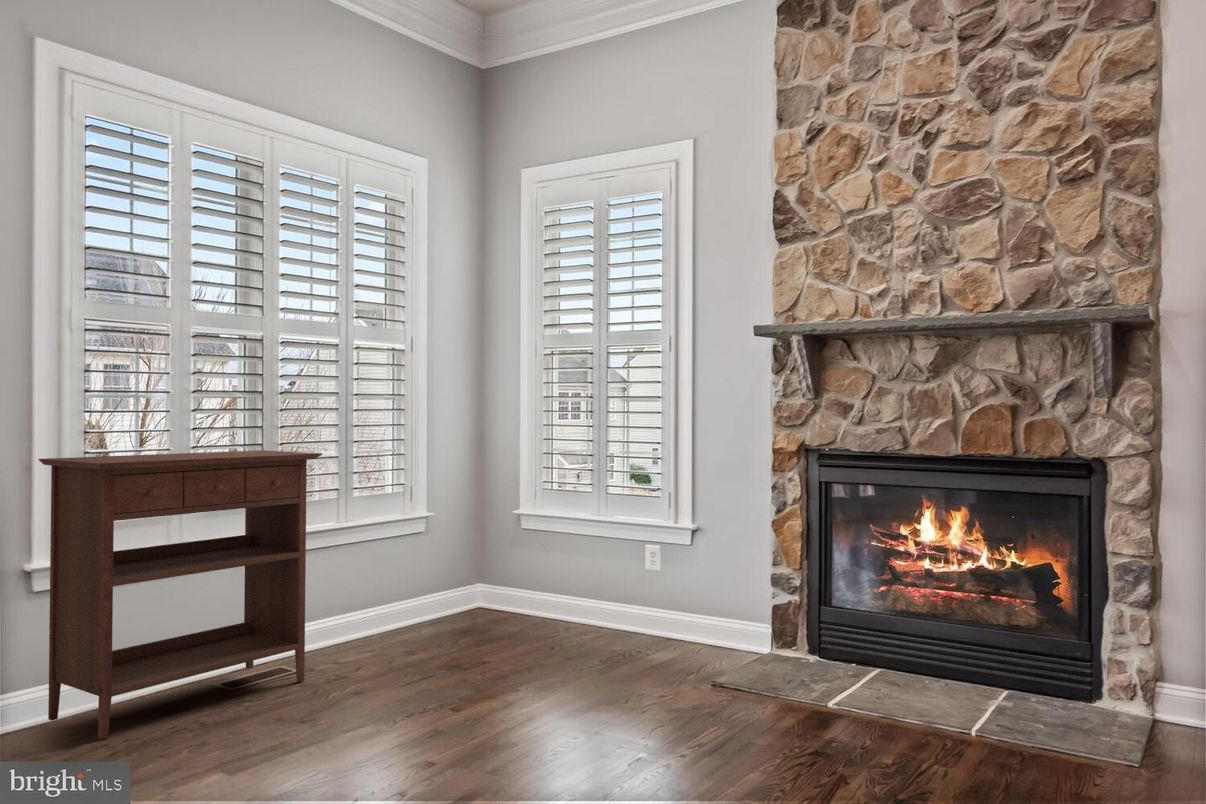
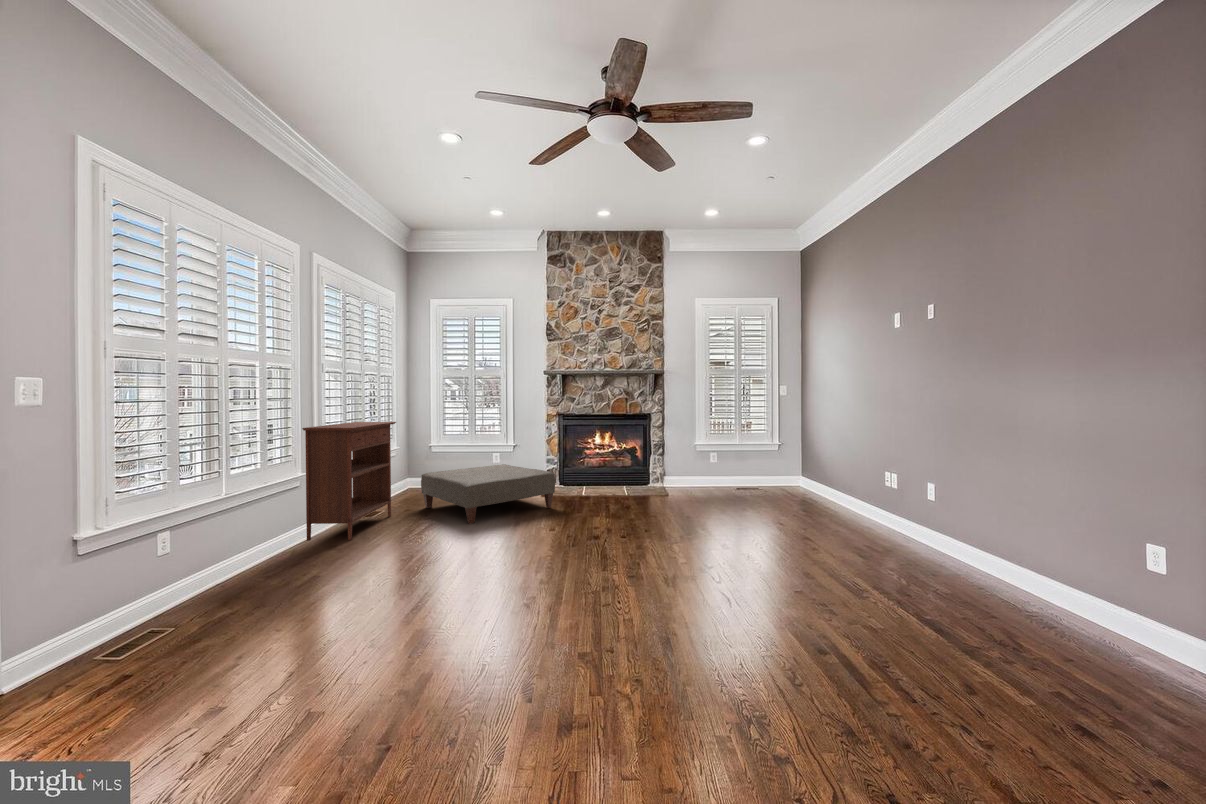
ottoman: none [382,579,688,749] -> present [421,464,555,524]

